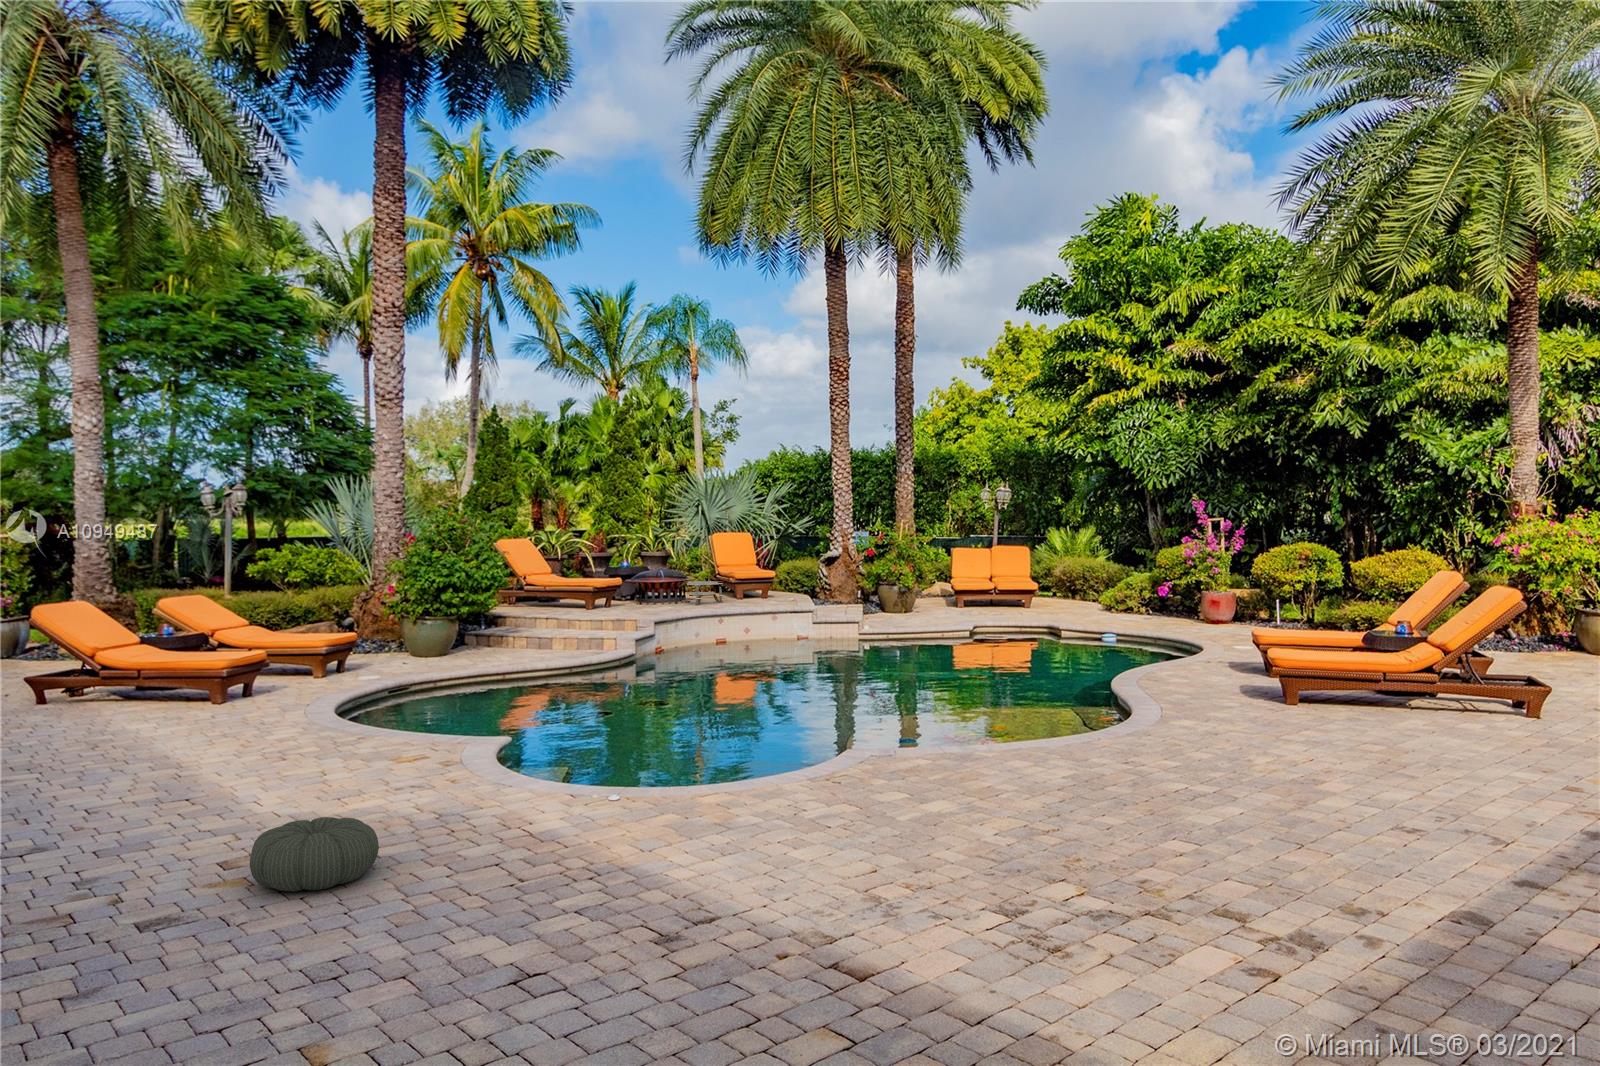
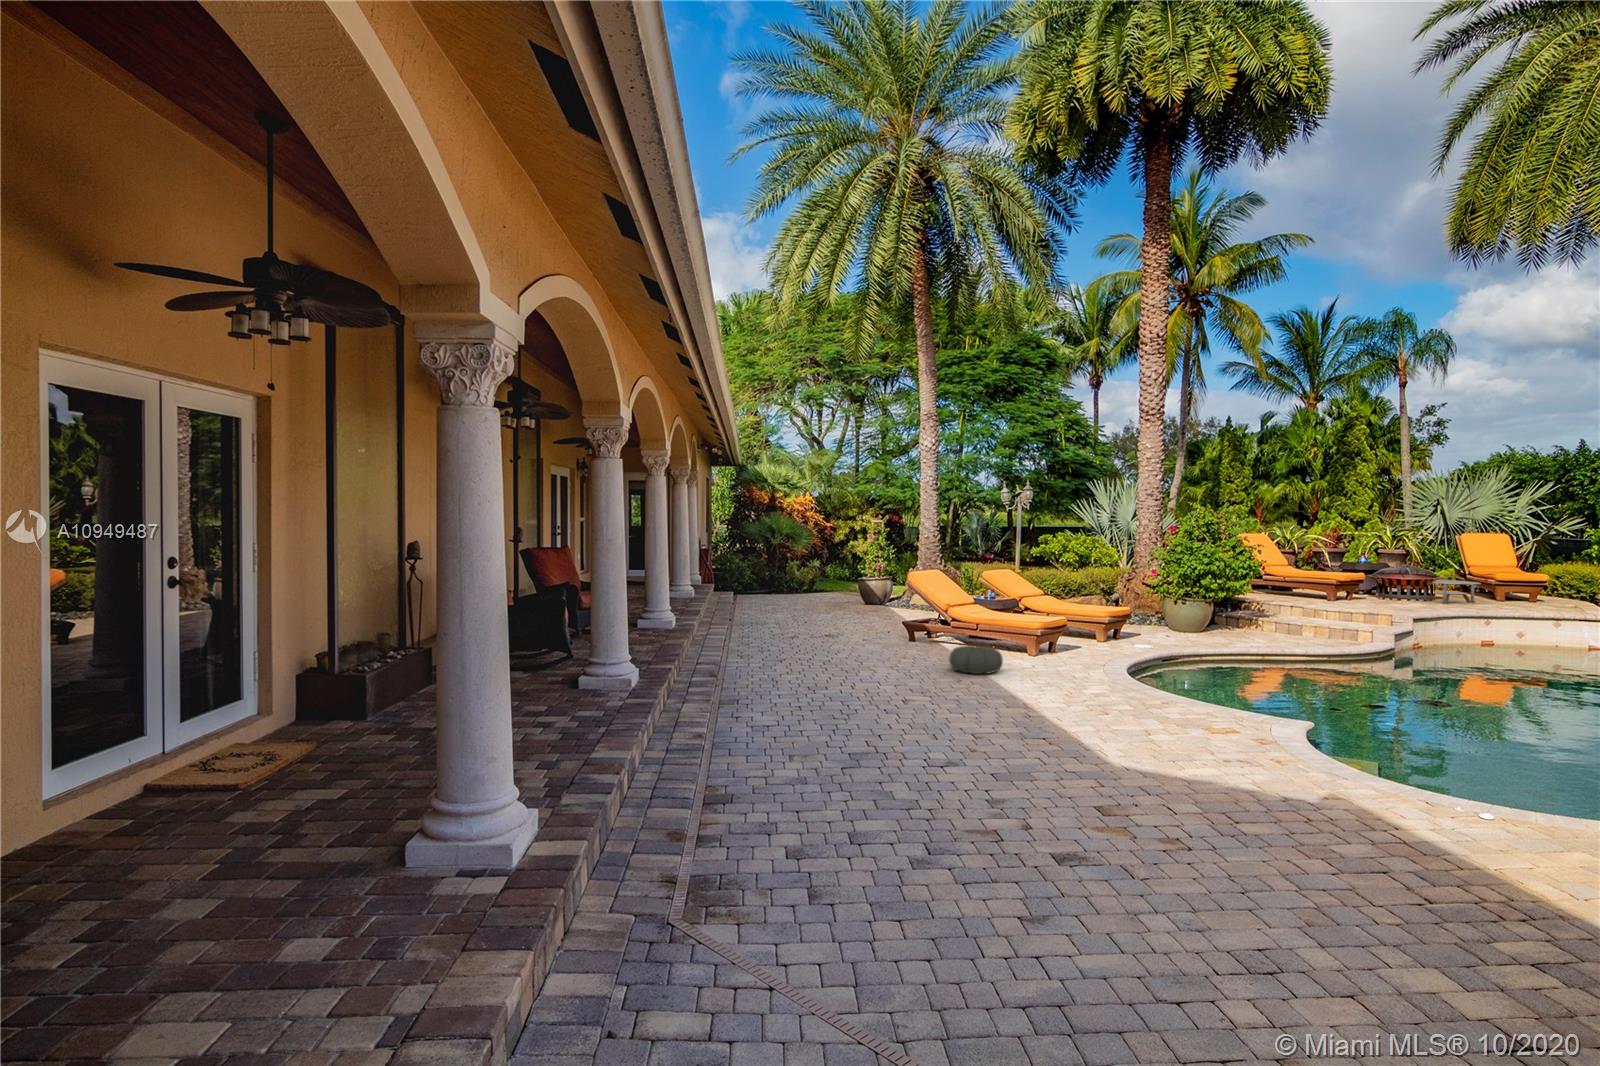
pouf: present [250,817,379,892] -> present [949,646,1003,674]

